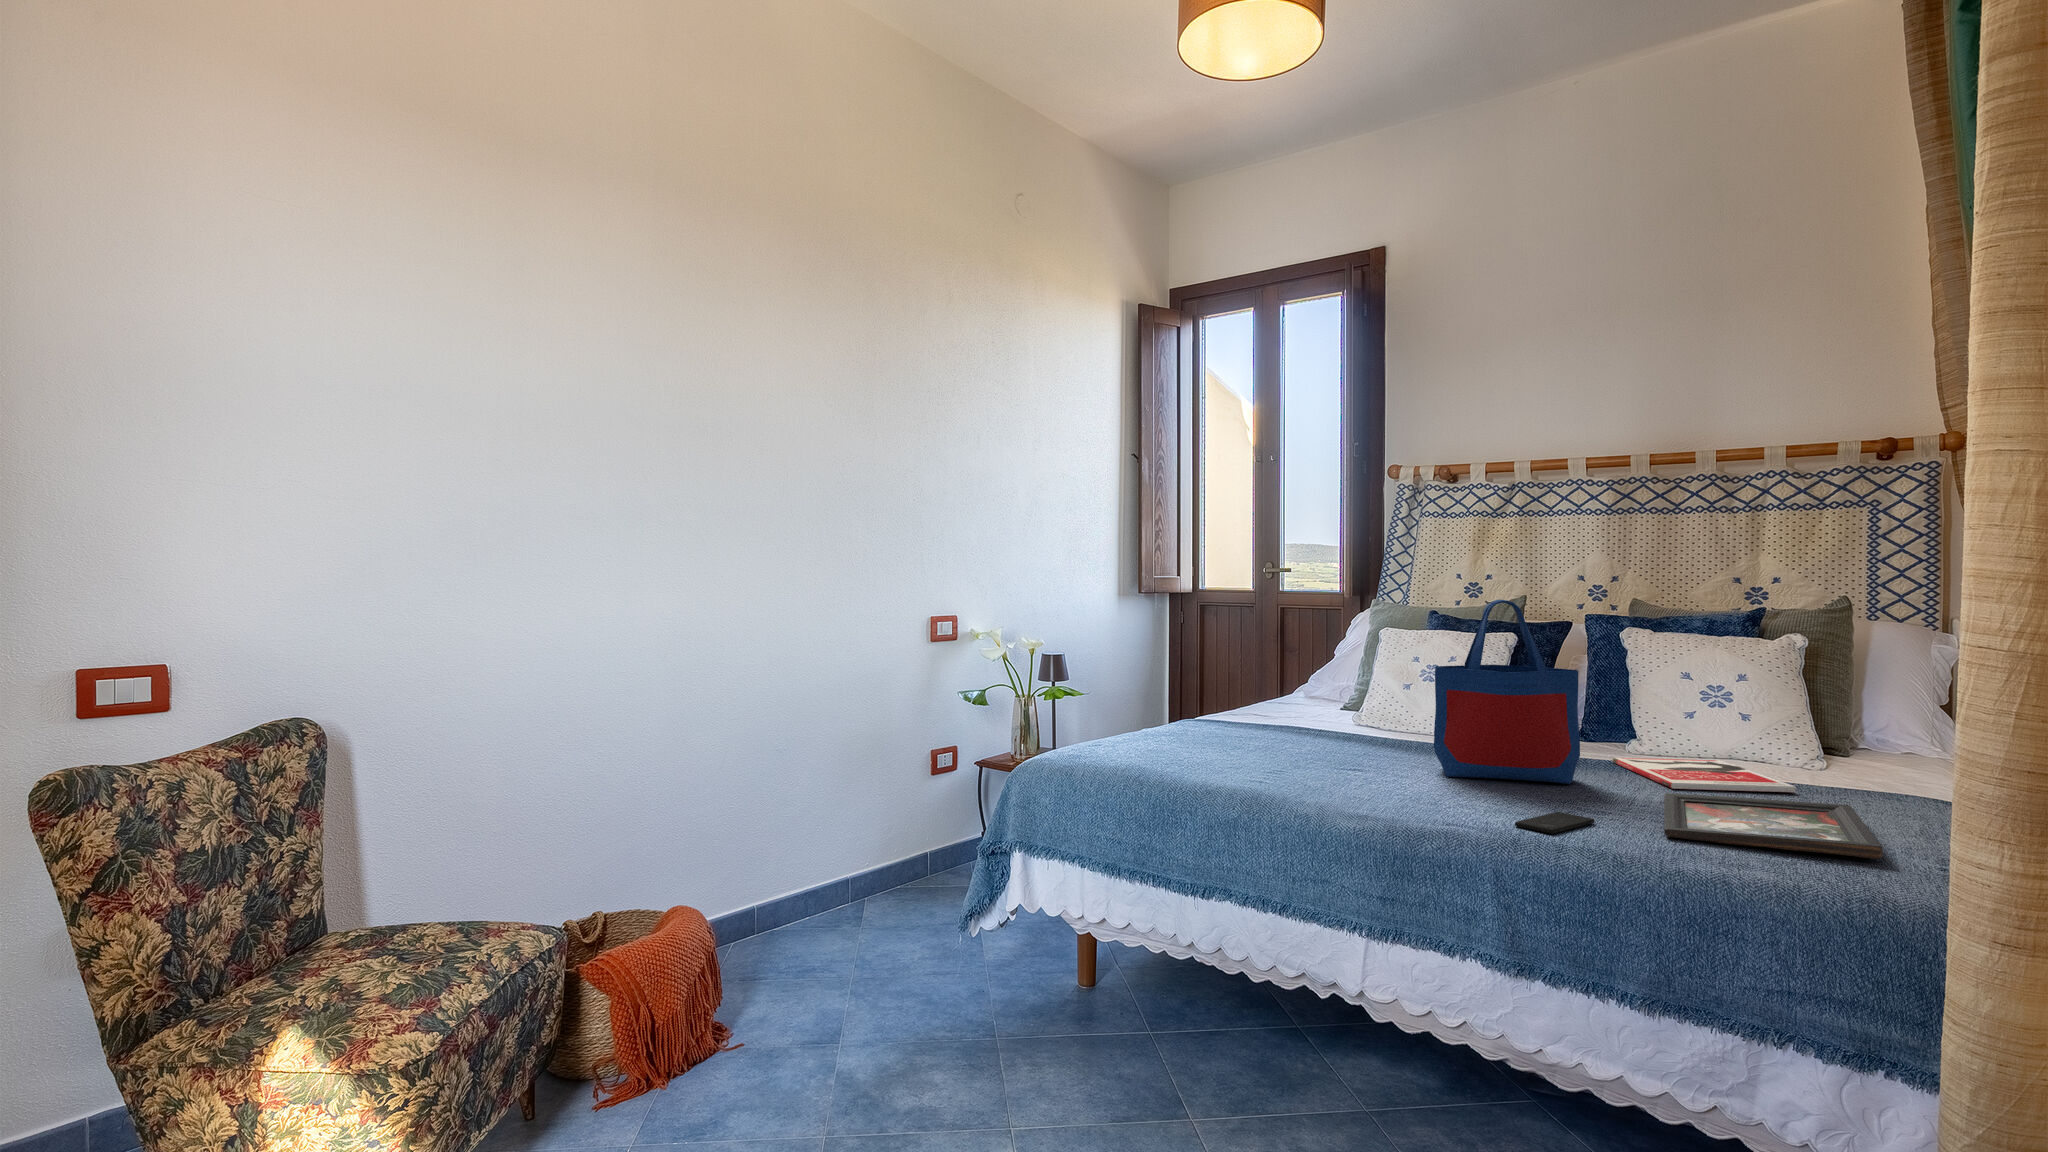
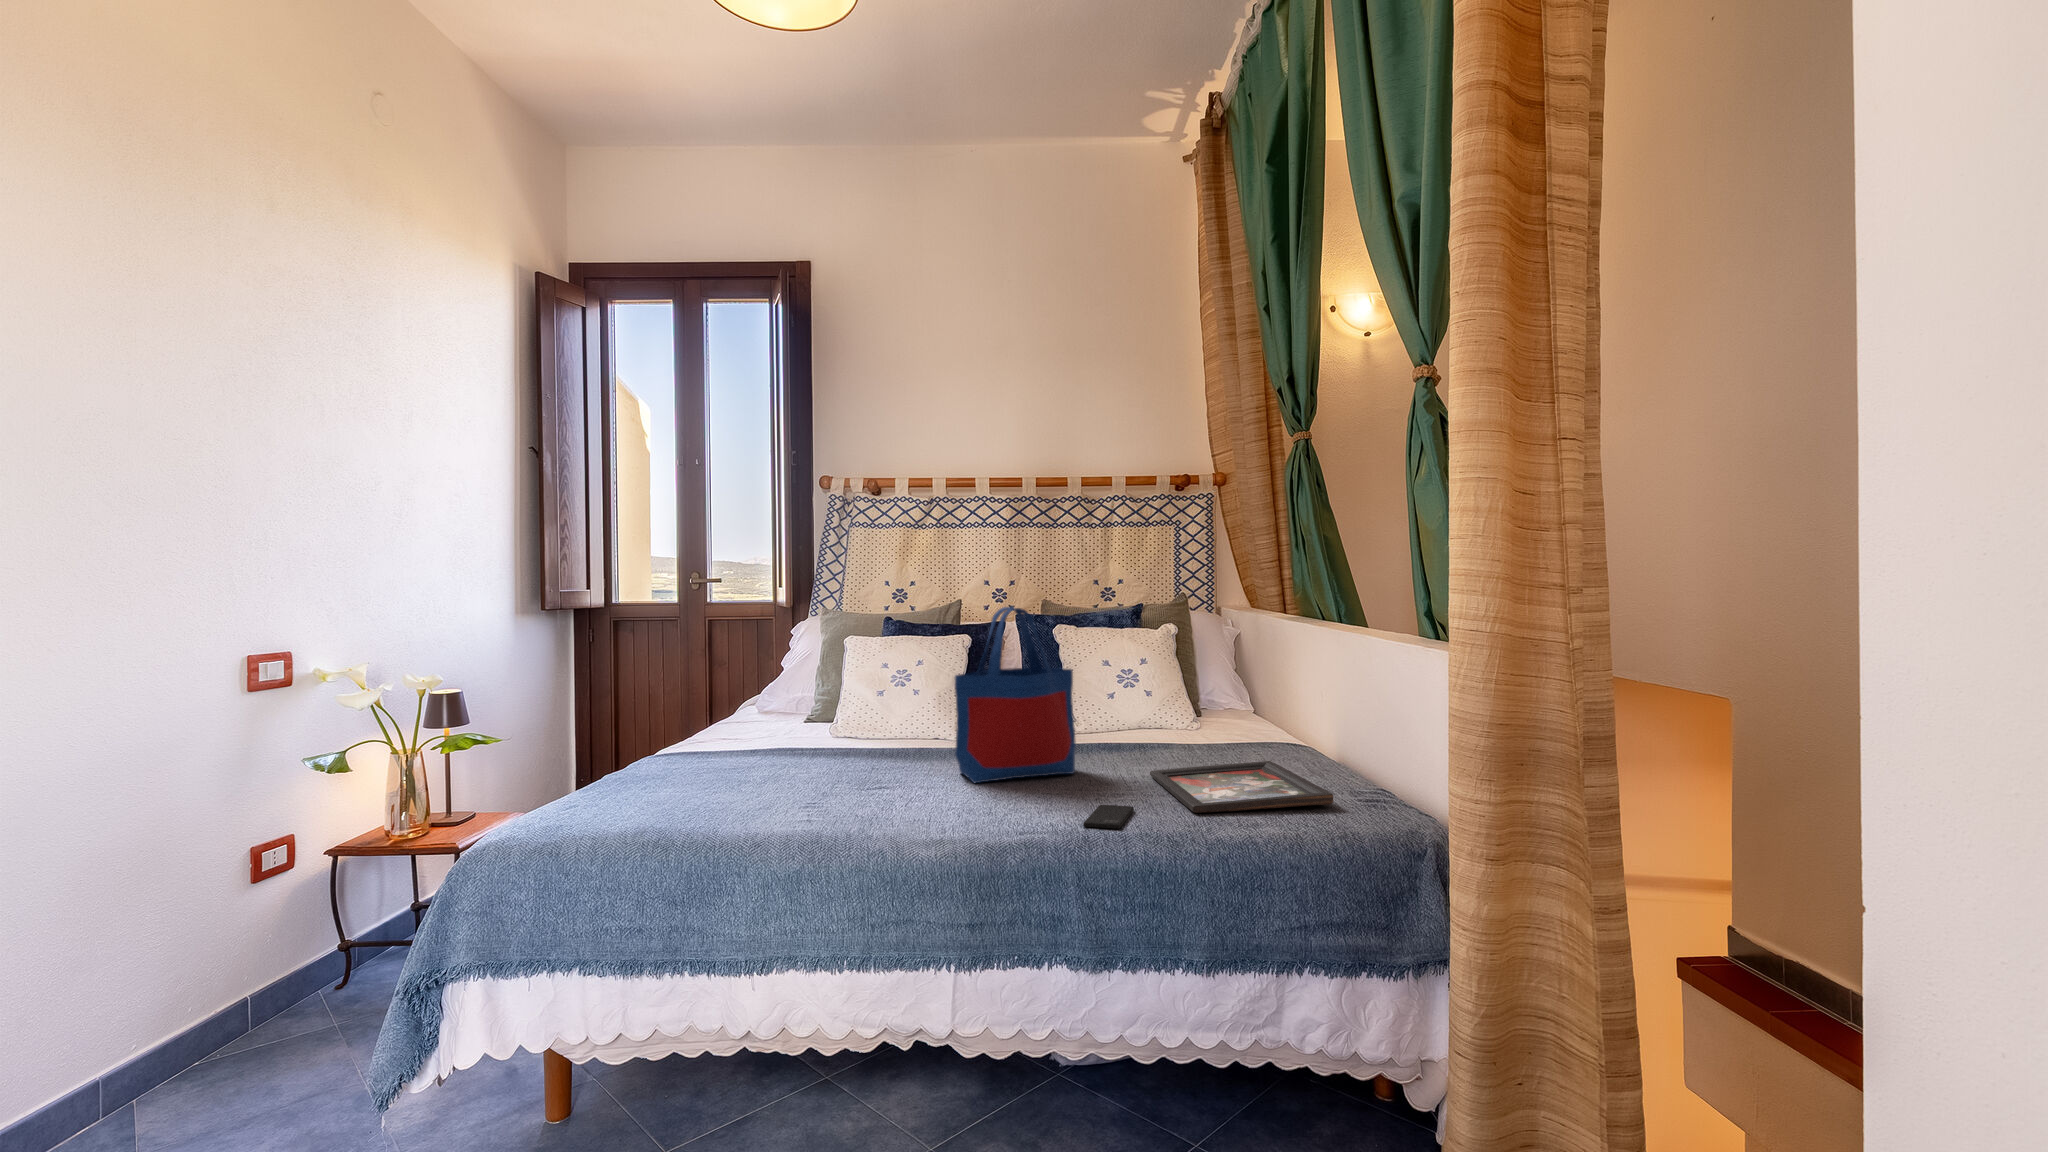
book: present [1612,758,1795,792] -> none [1075,734,1215,765]

